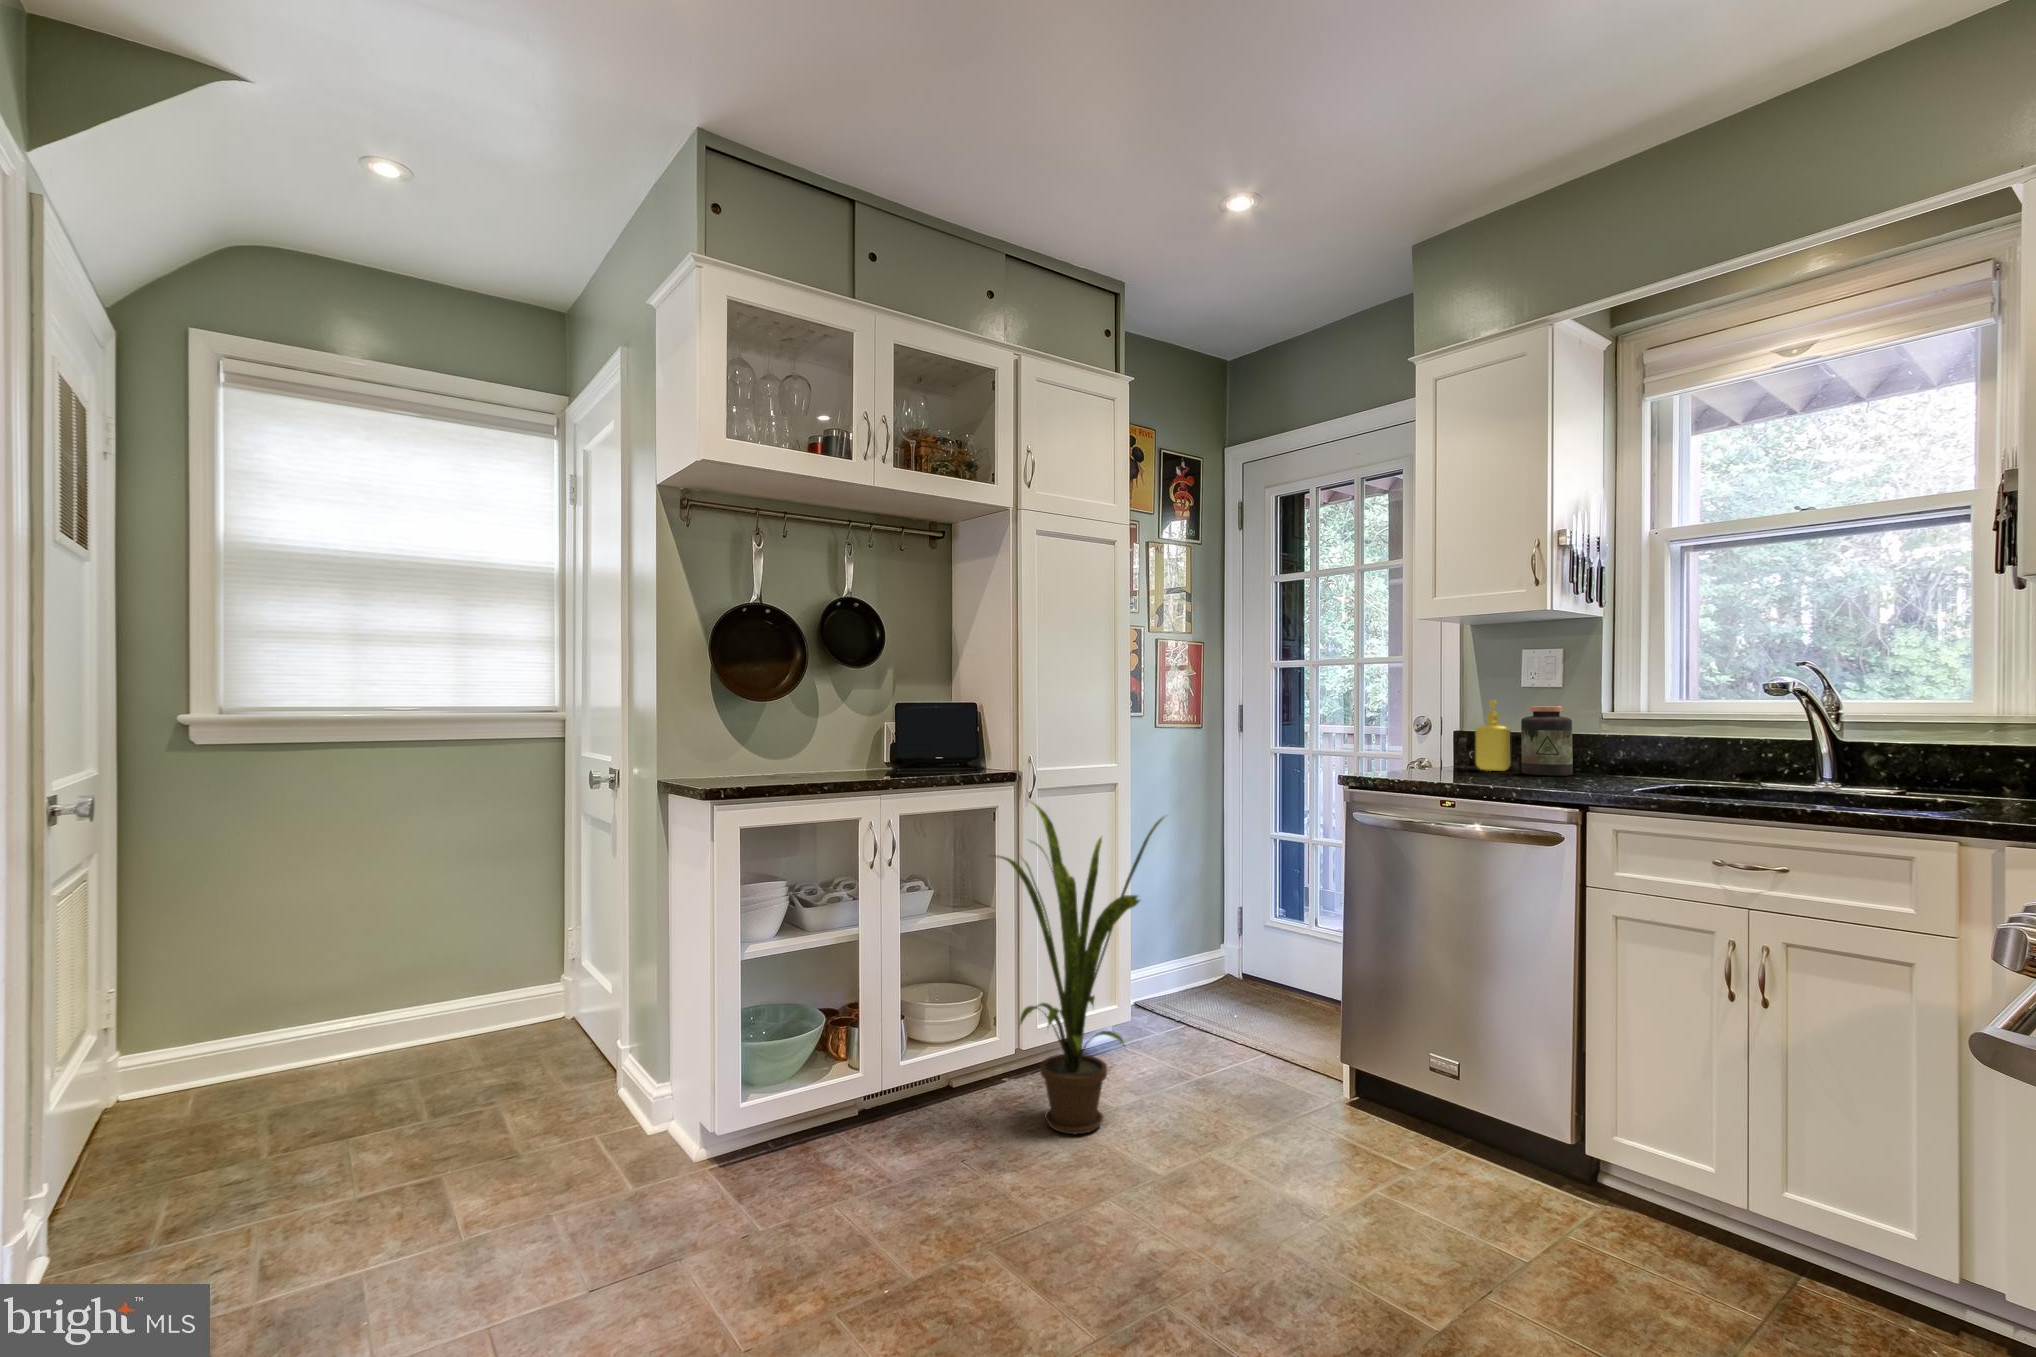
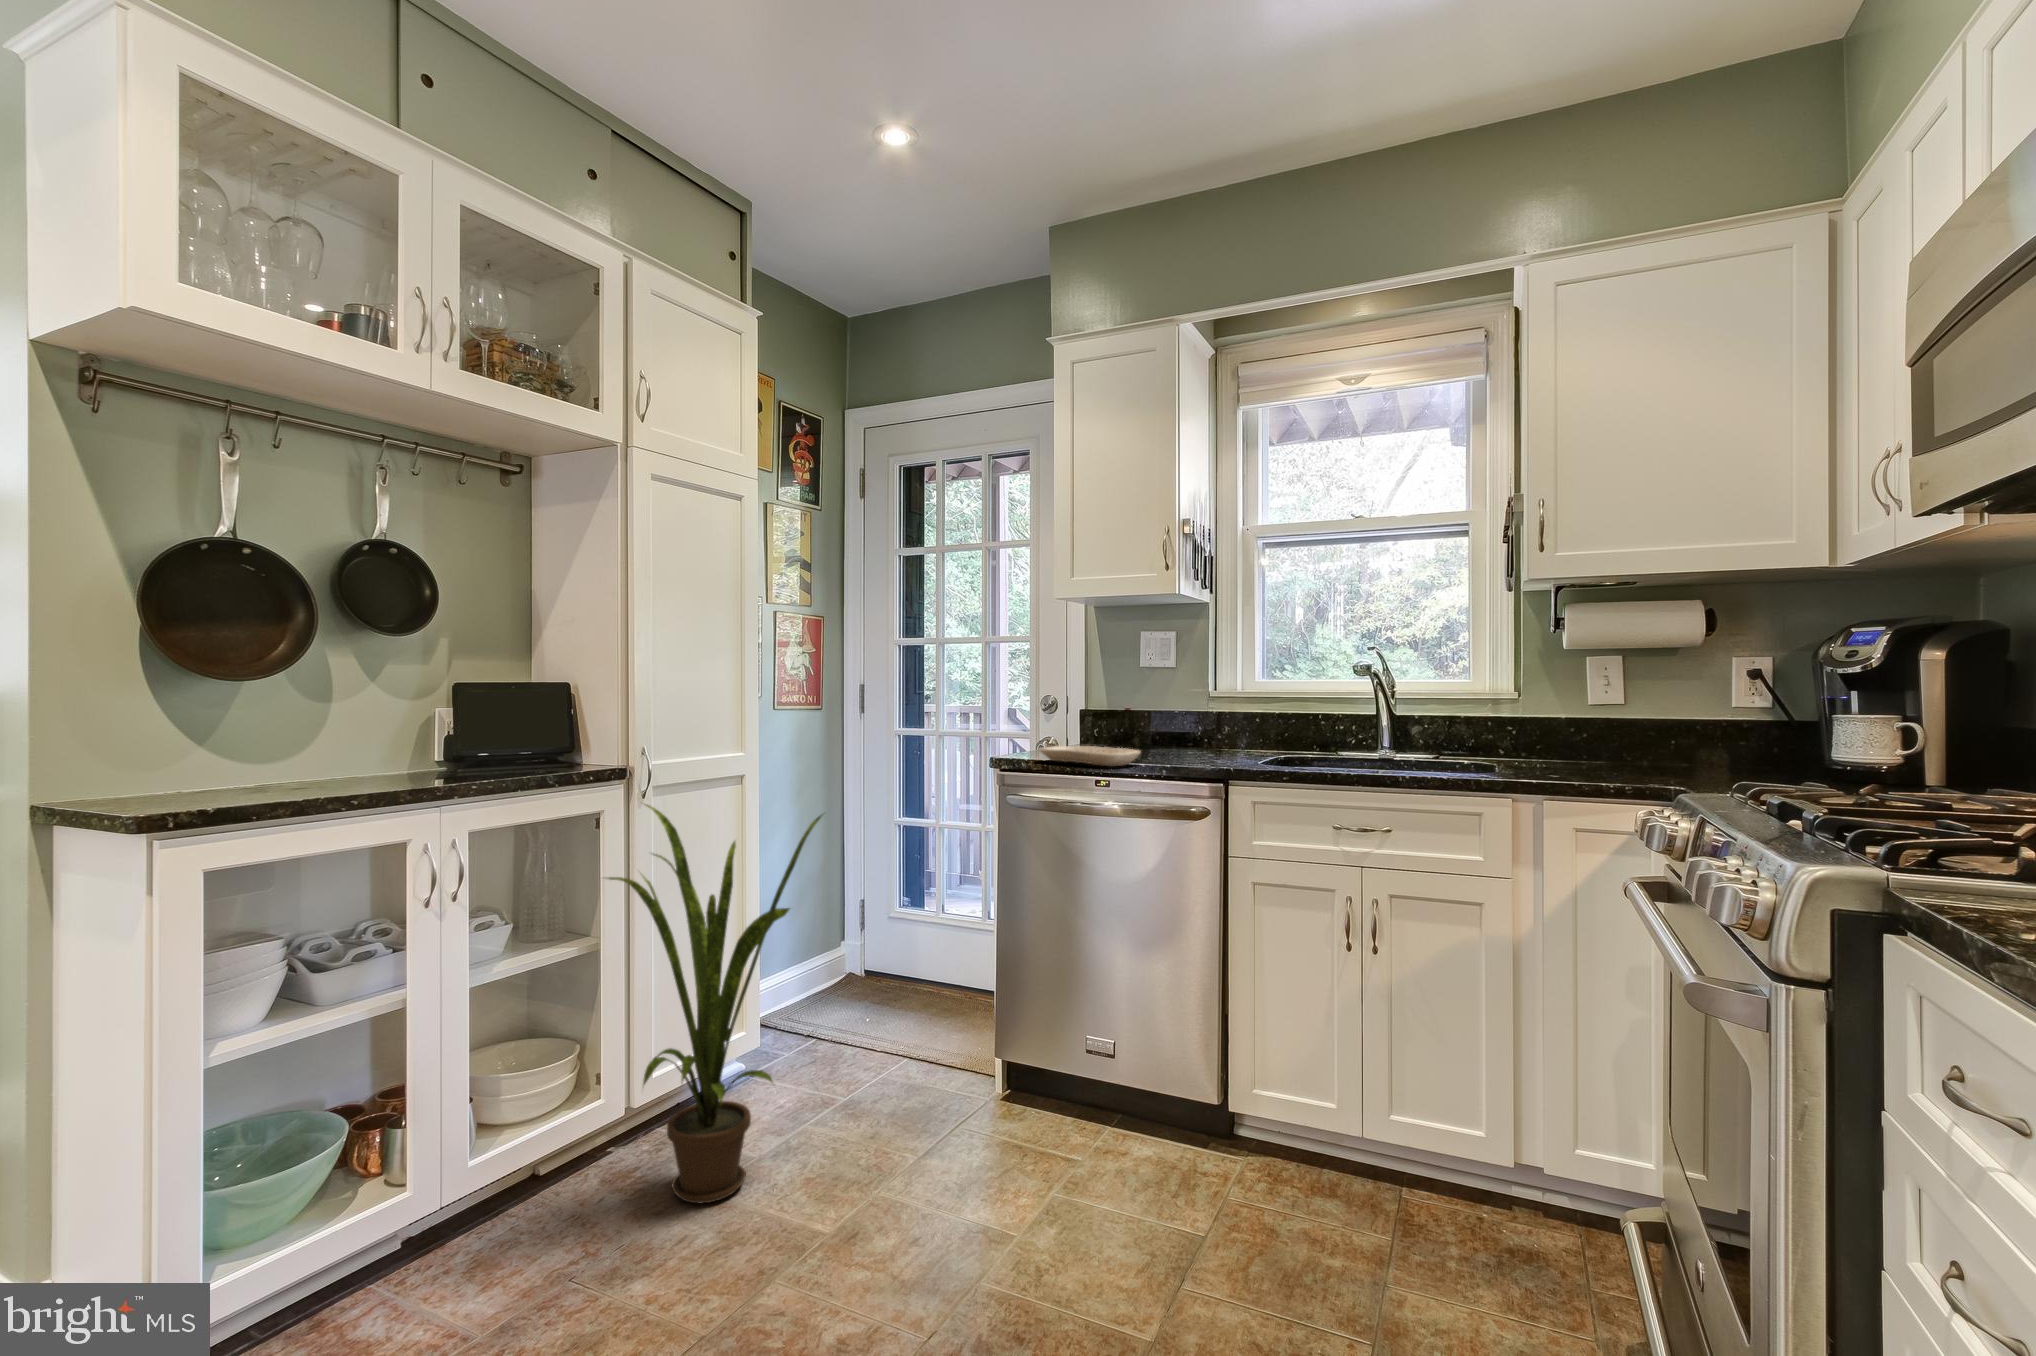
soap dispenser: present [1476,700,1510,771] -> none [1102,681,1132,749]
jar: present [1521,706,1573,776] -> none [1146,687,1188,752]
tray: none [1387,765,1493,786] -> present [1038,746,1140,766]

